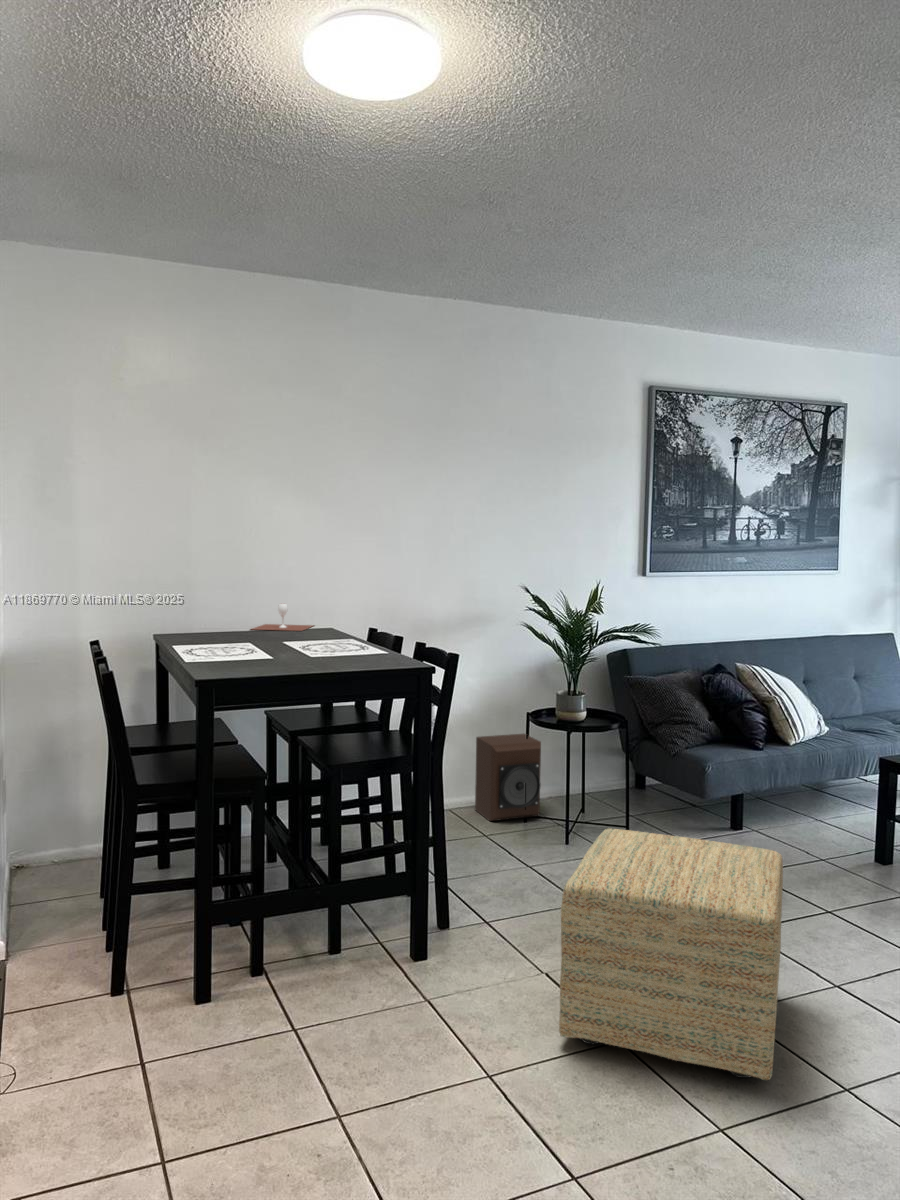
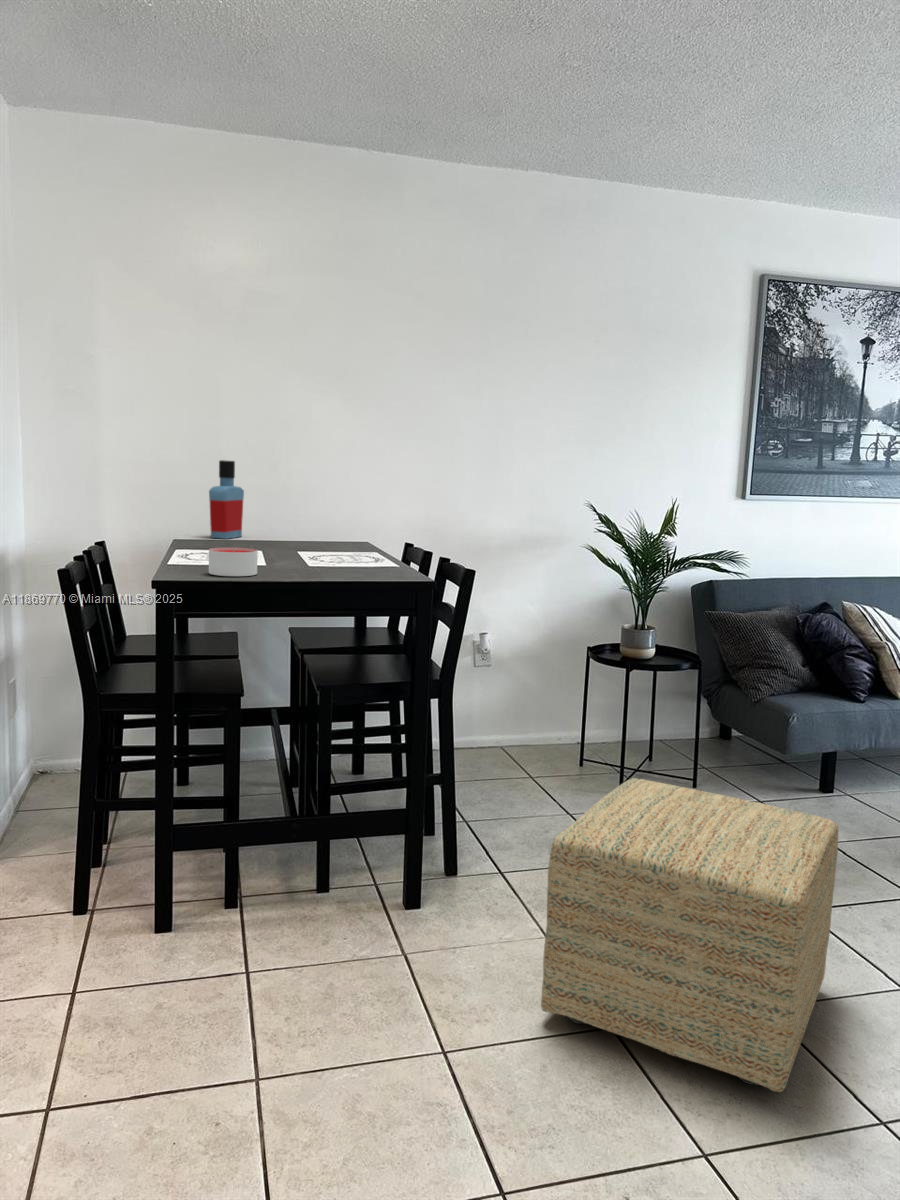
bottle: none [187,561,216,633] -> present [209,460,244,539]
wine glass: present [252,603,313,631] -> none [278,511,353,541]
candle: none [233,647,276,674] -> present [209,548,257,576]
speaker: present [475,734,541,821] -> none [528,670,604,764]

